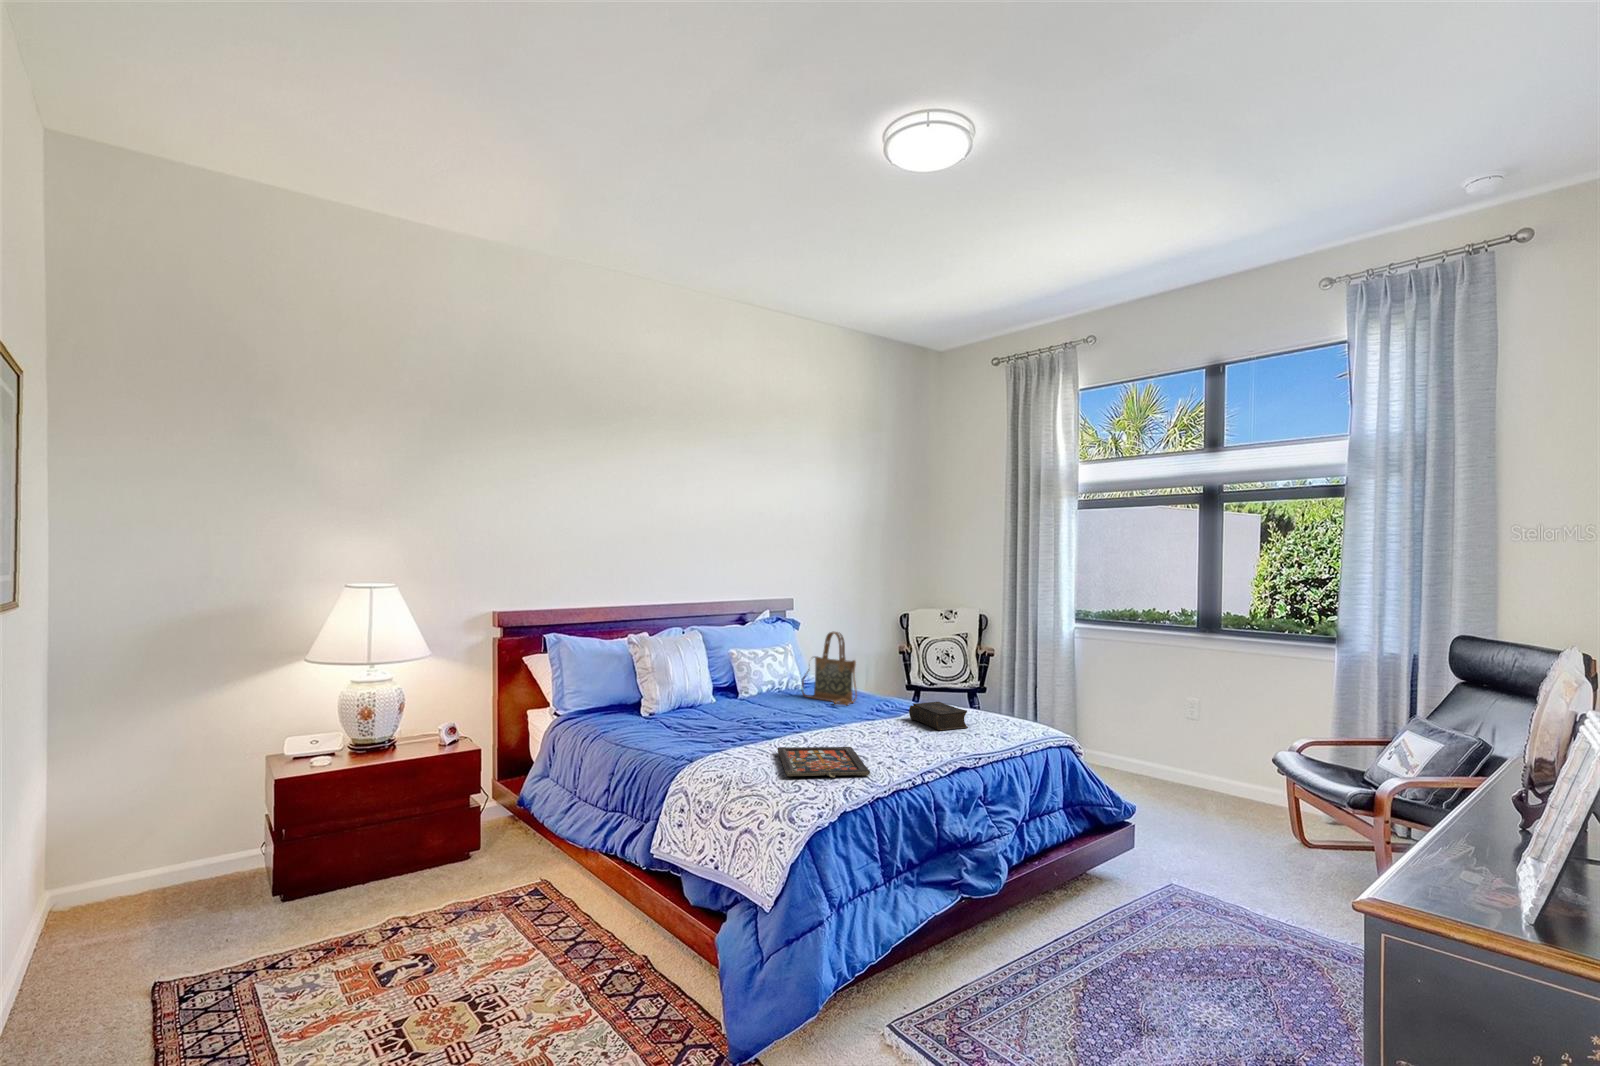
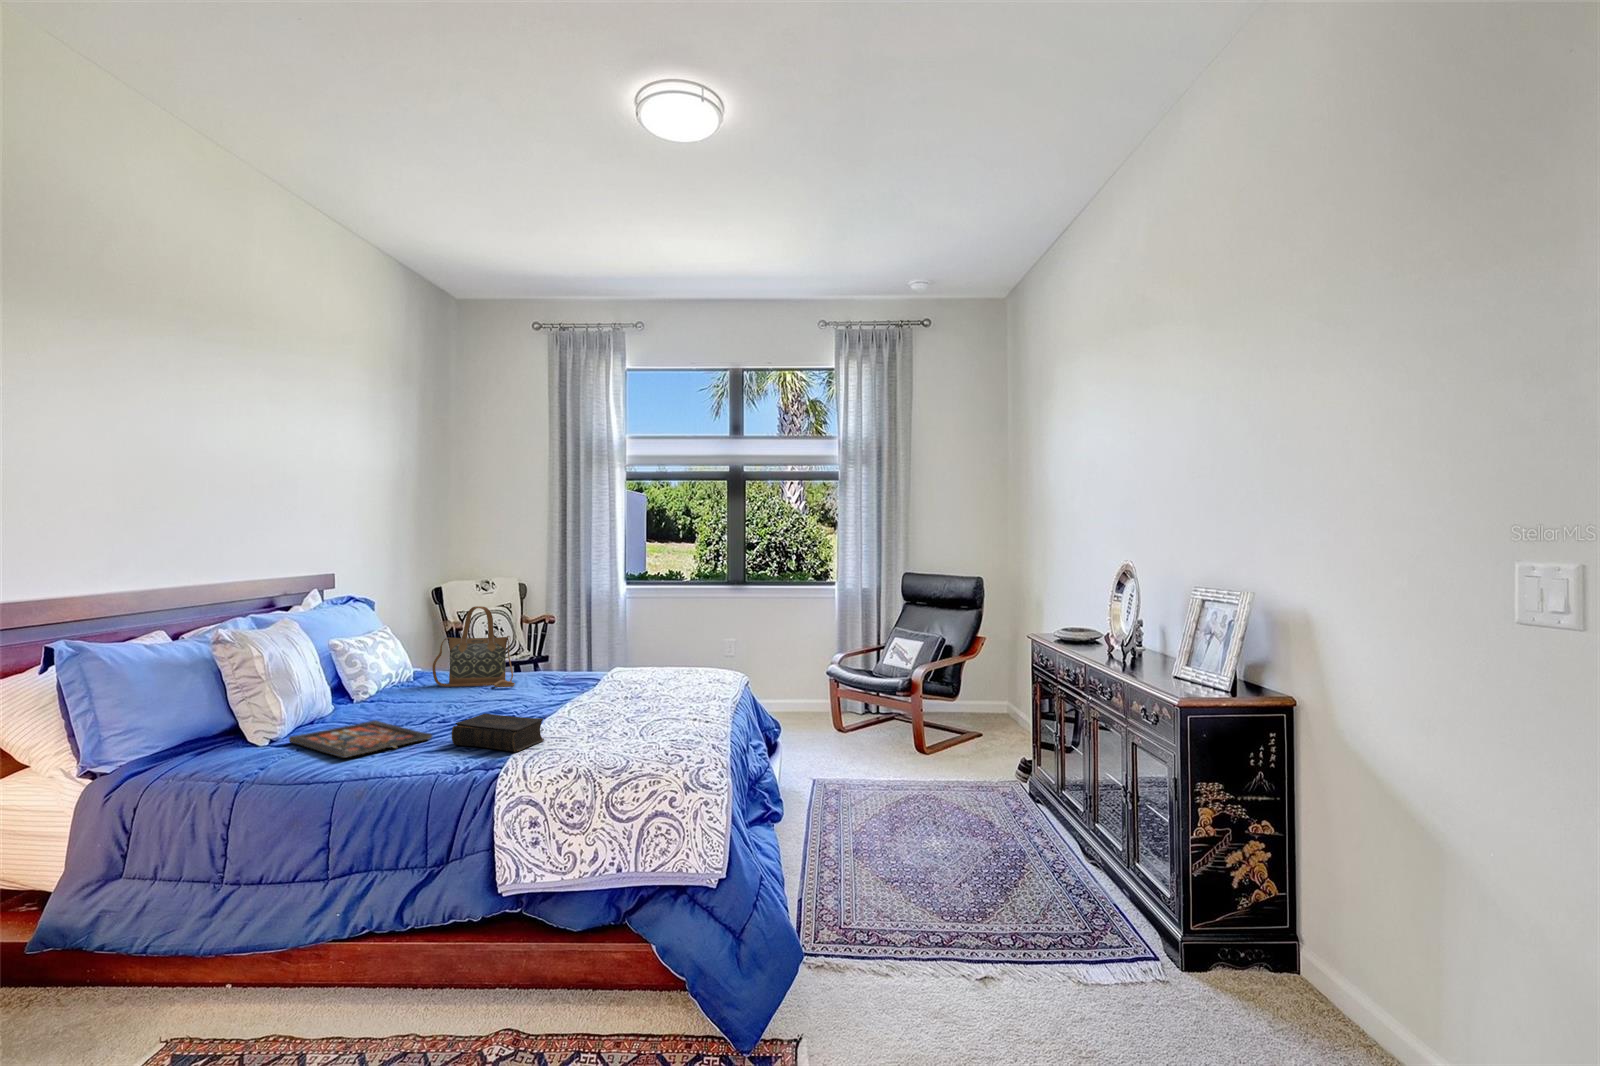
book: present [909,702,968,730] -> present [452,714,544,752]
board game: present [777,747,870,777] -> present [289,720,432,758]

